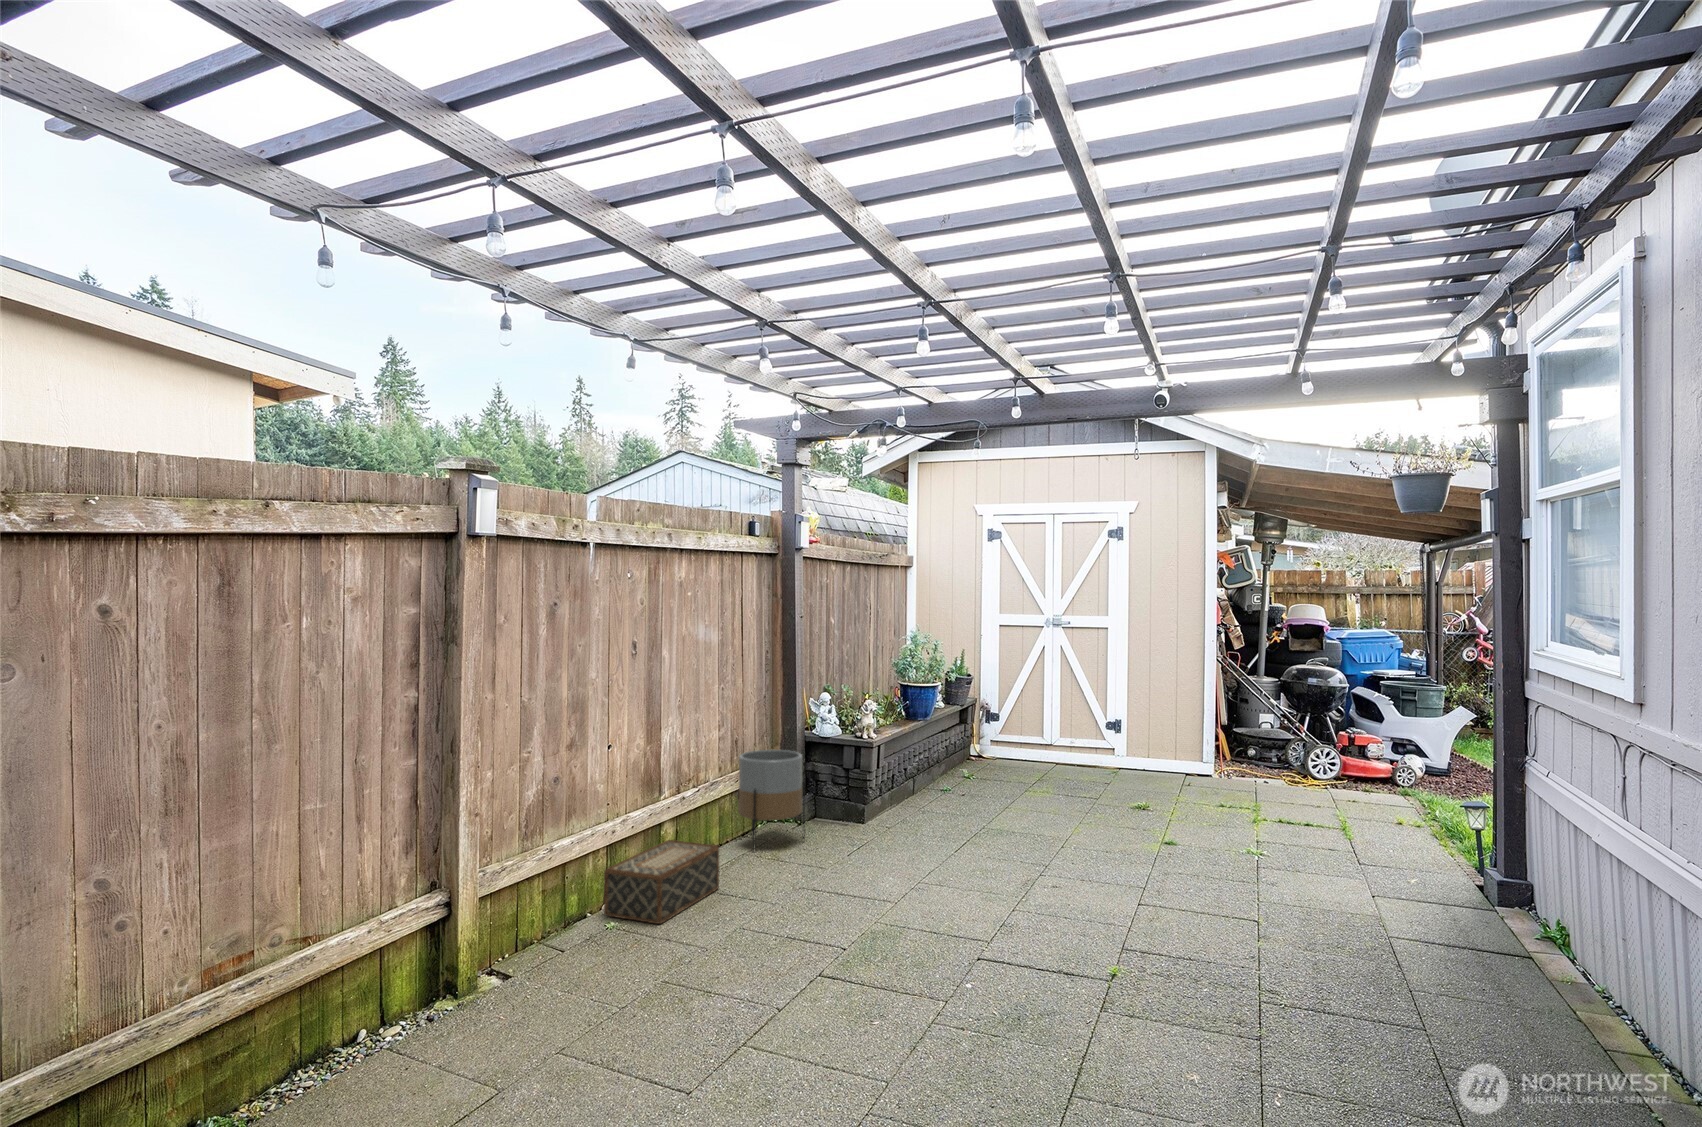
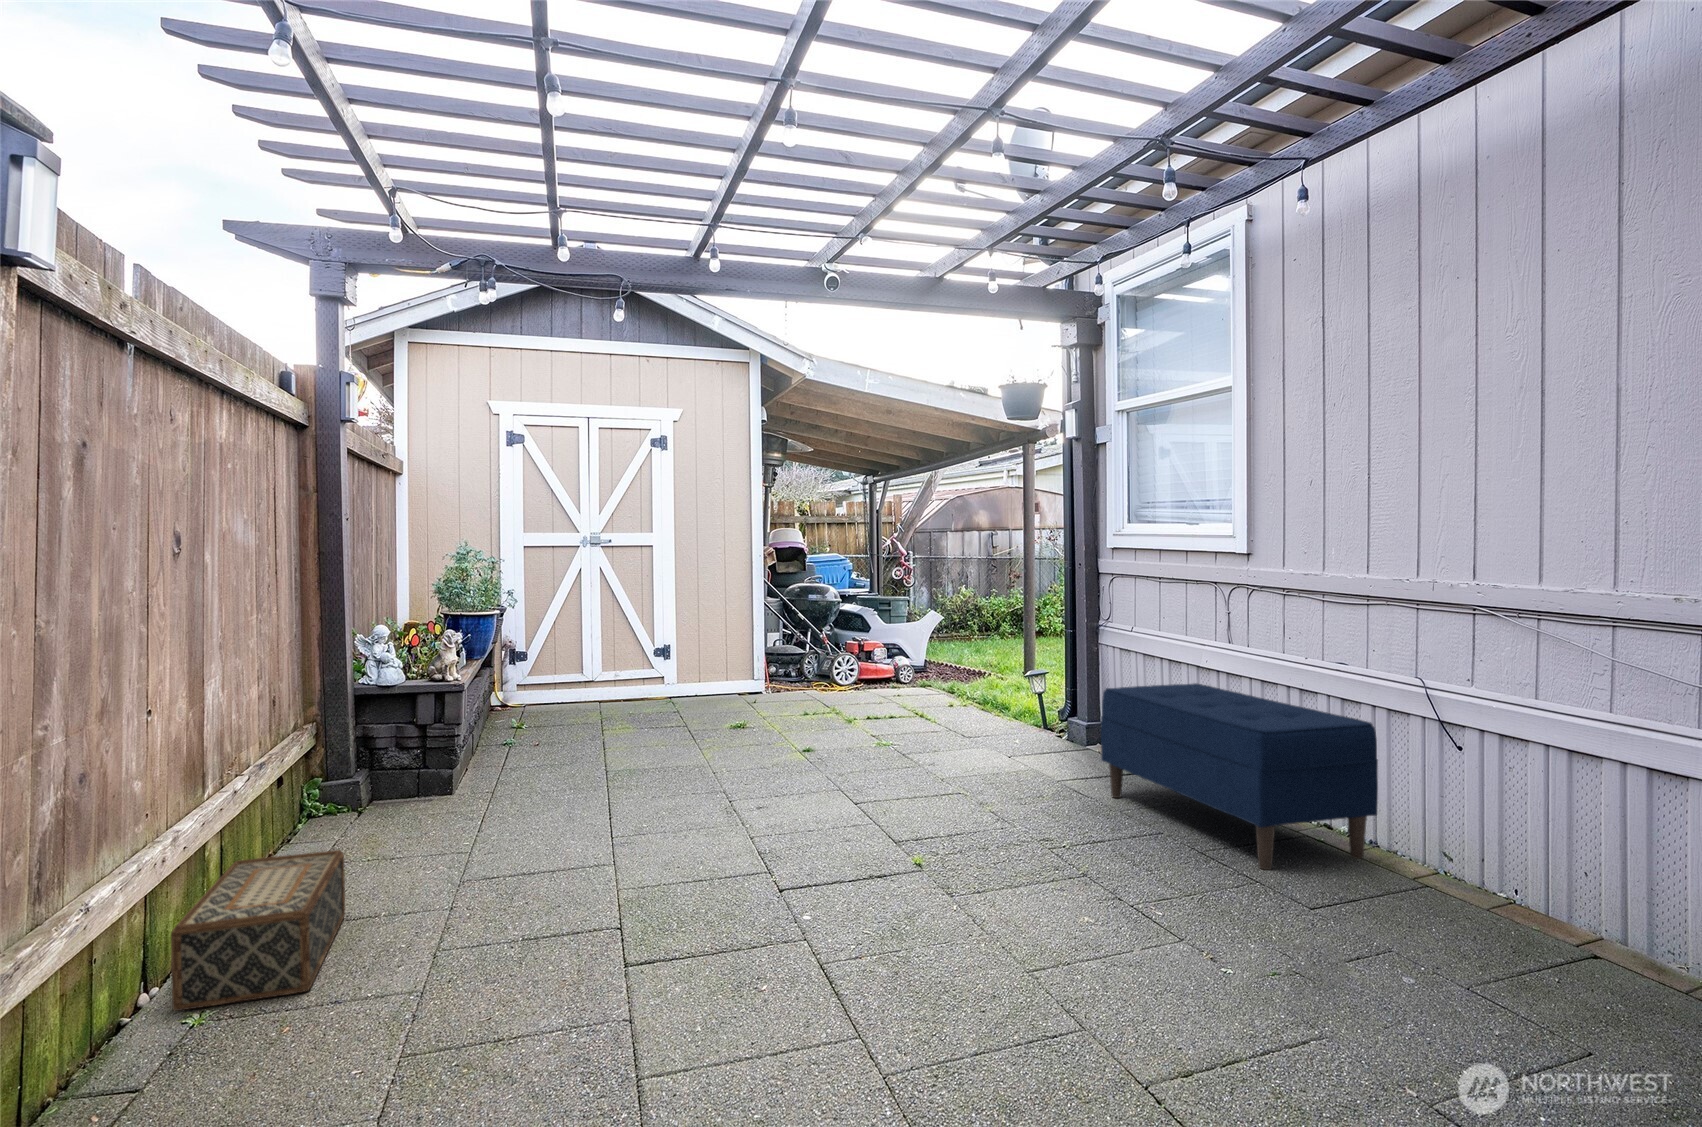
planter: present [738,750,805,851] -> none [289,706,398,859]
bench: none [1411,834,1659,1109] -> present [1101,683,1378,870]

